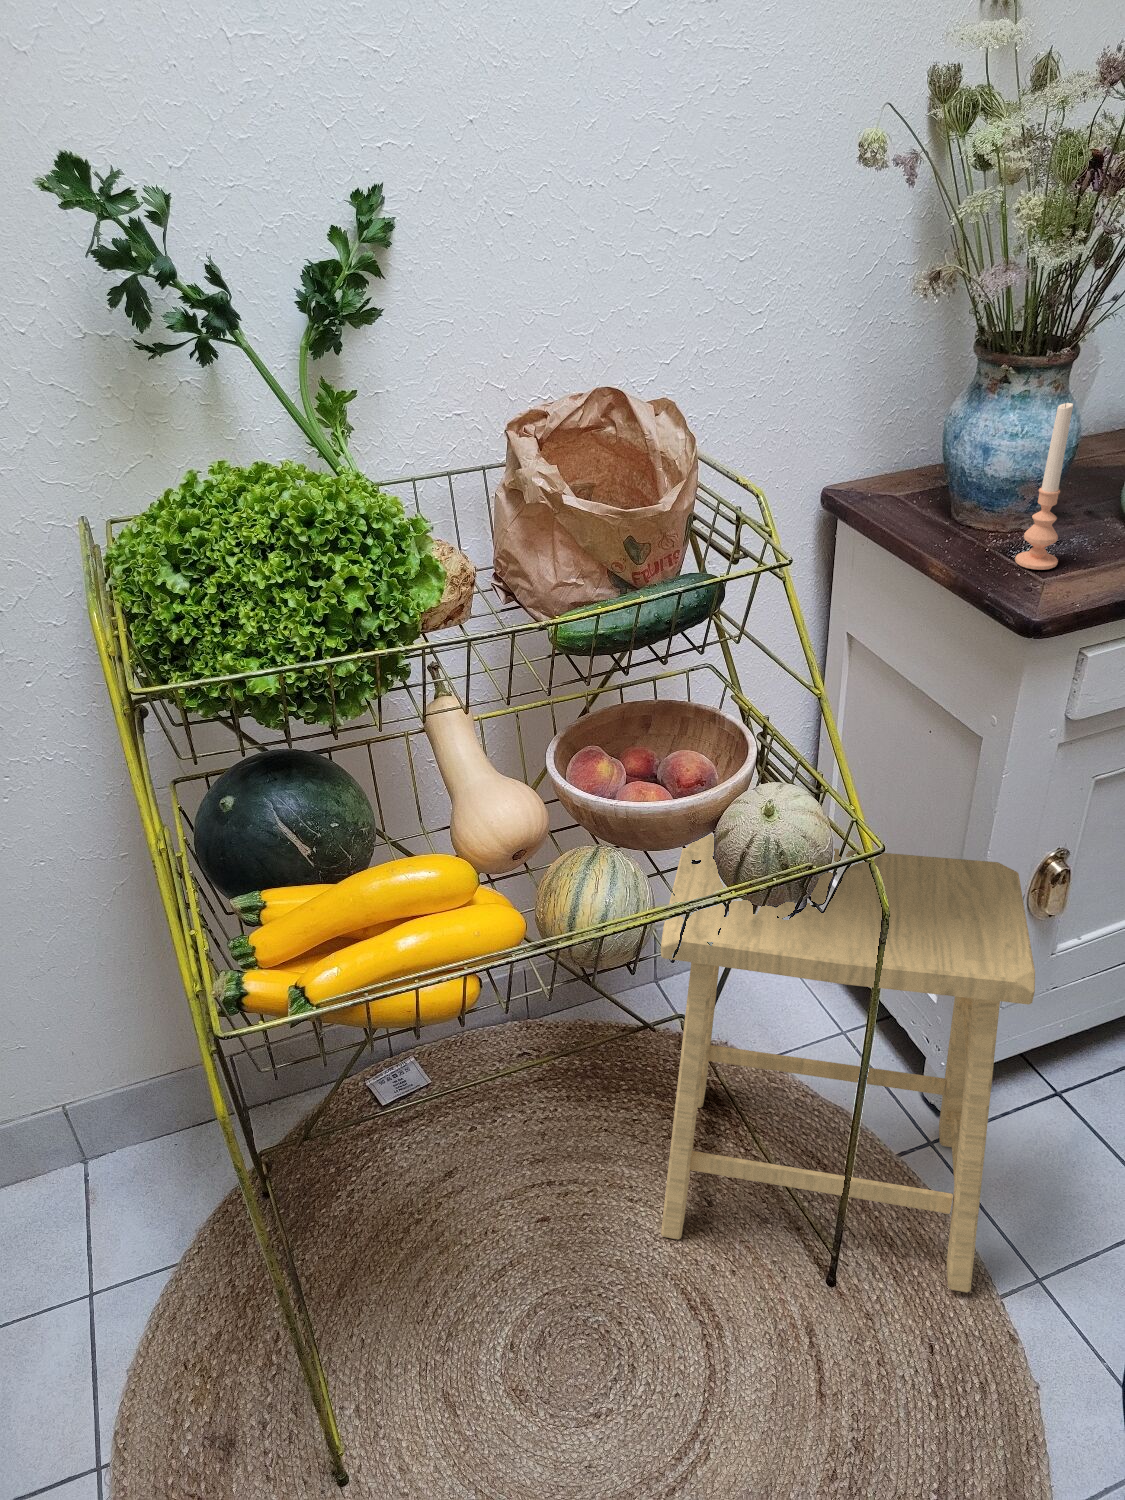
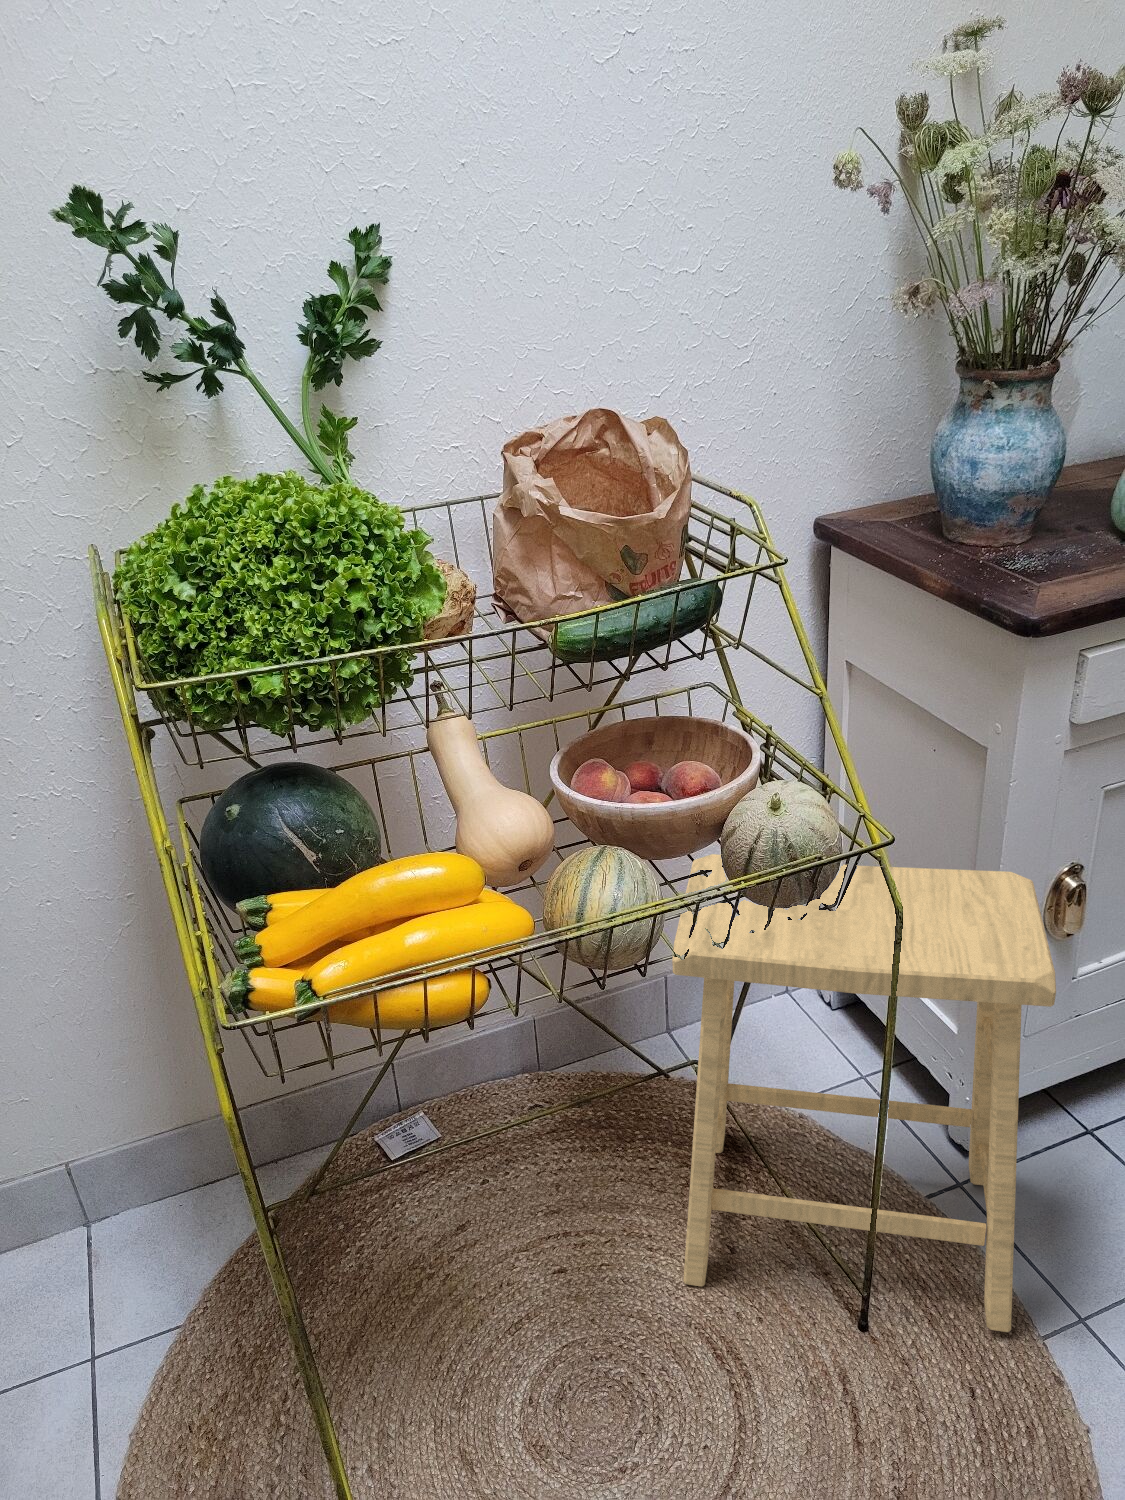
candle: present [1015,403,1073,570] -> none [1010,410,1057,577]

